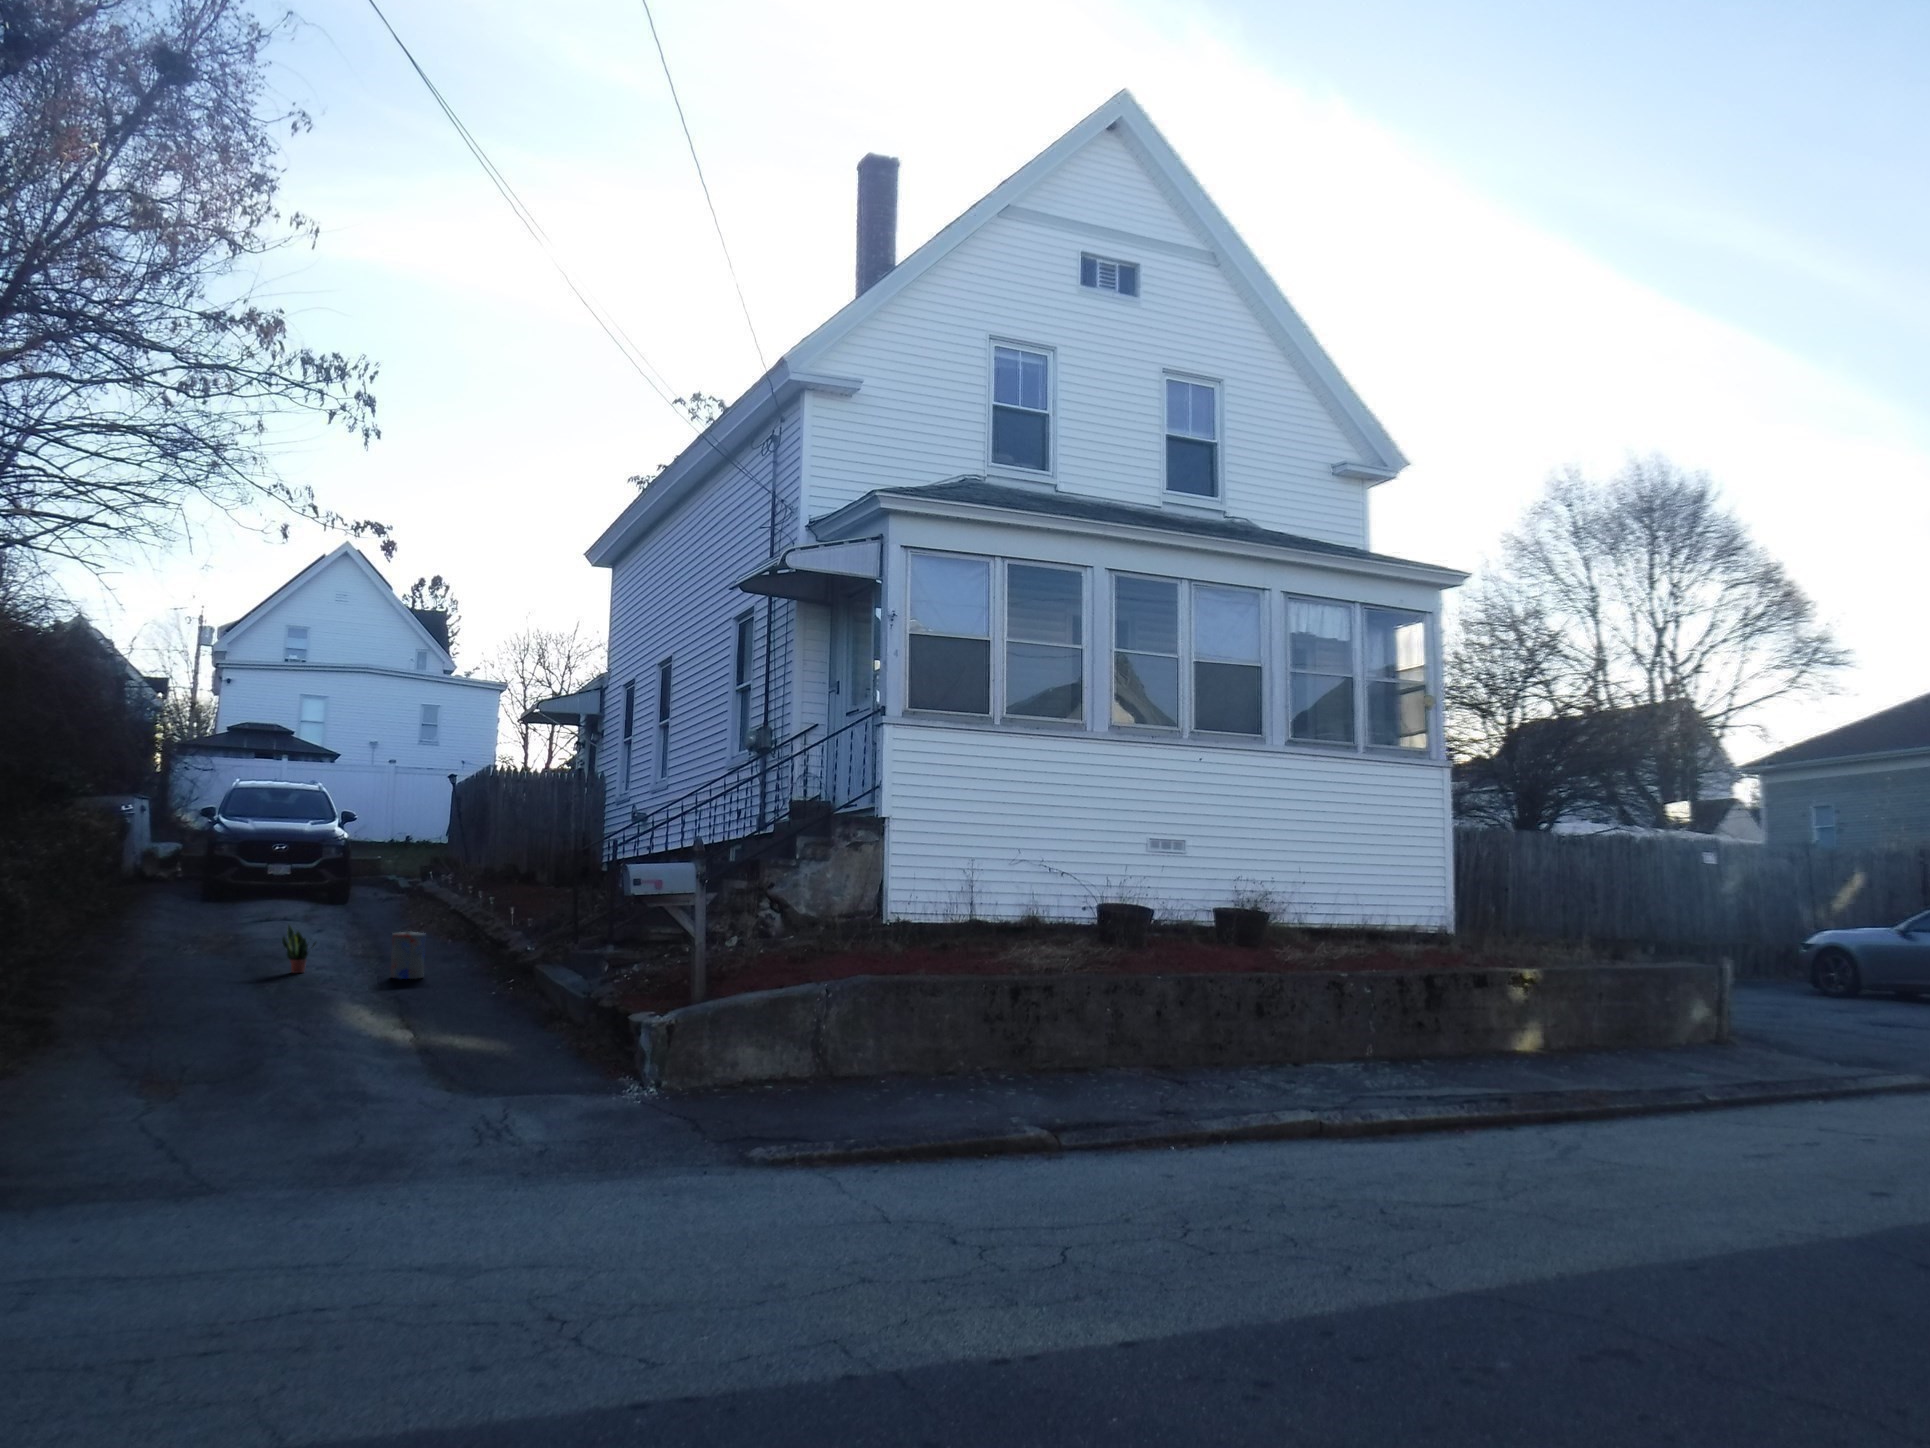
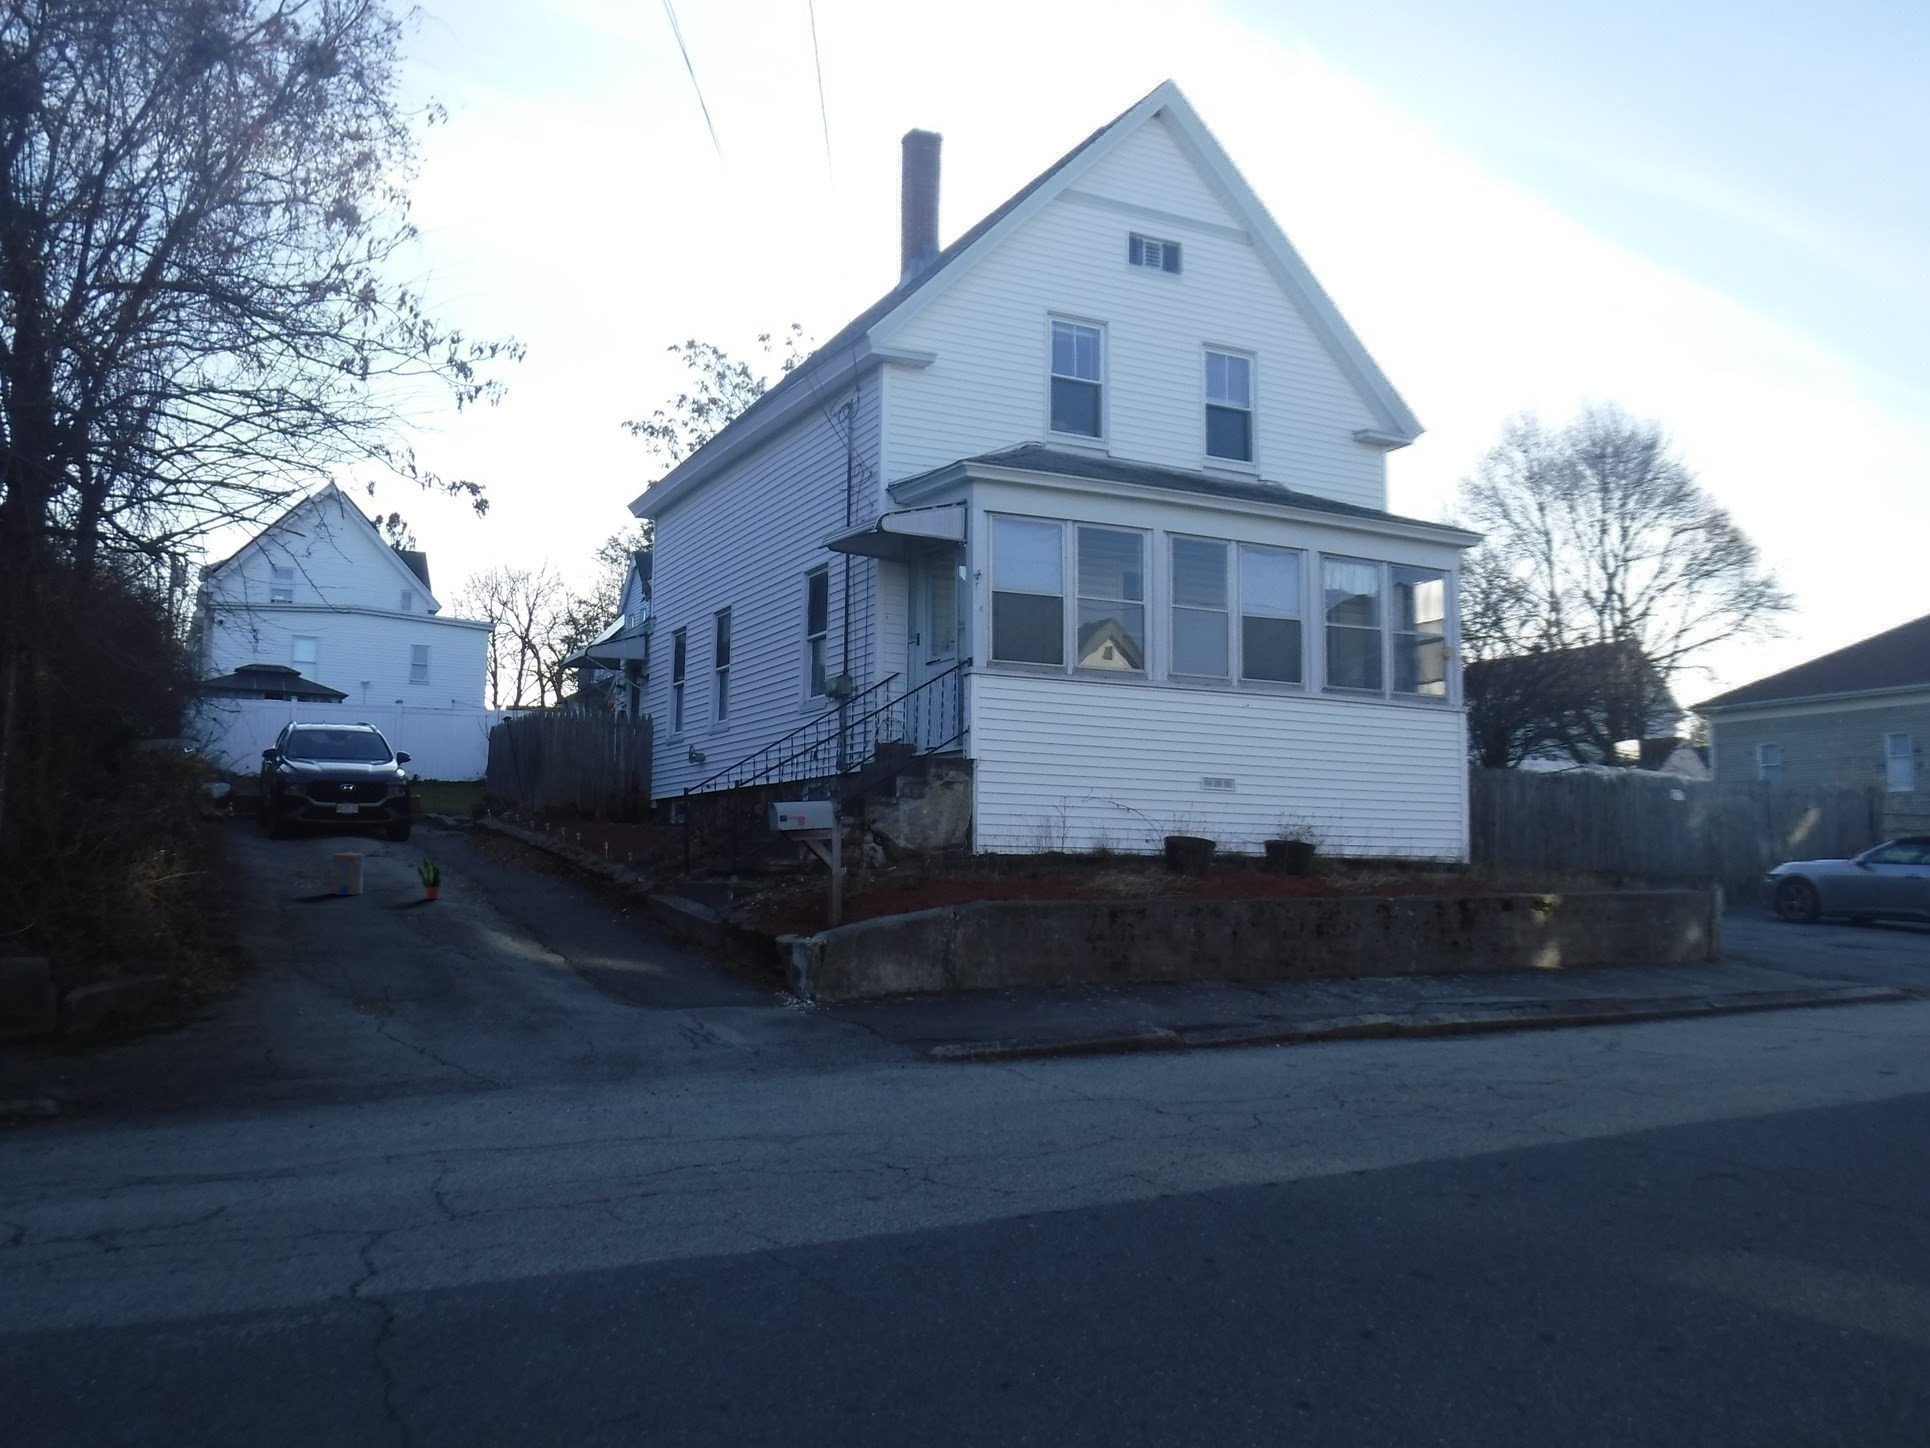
trash can: present [390,928,426,979] -> present [332,850,364,895]

